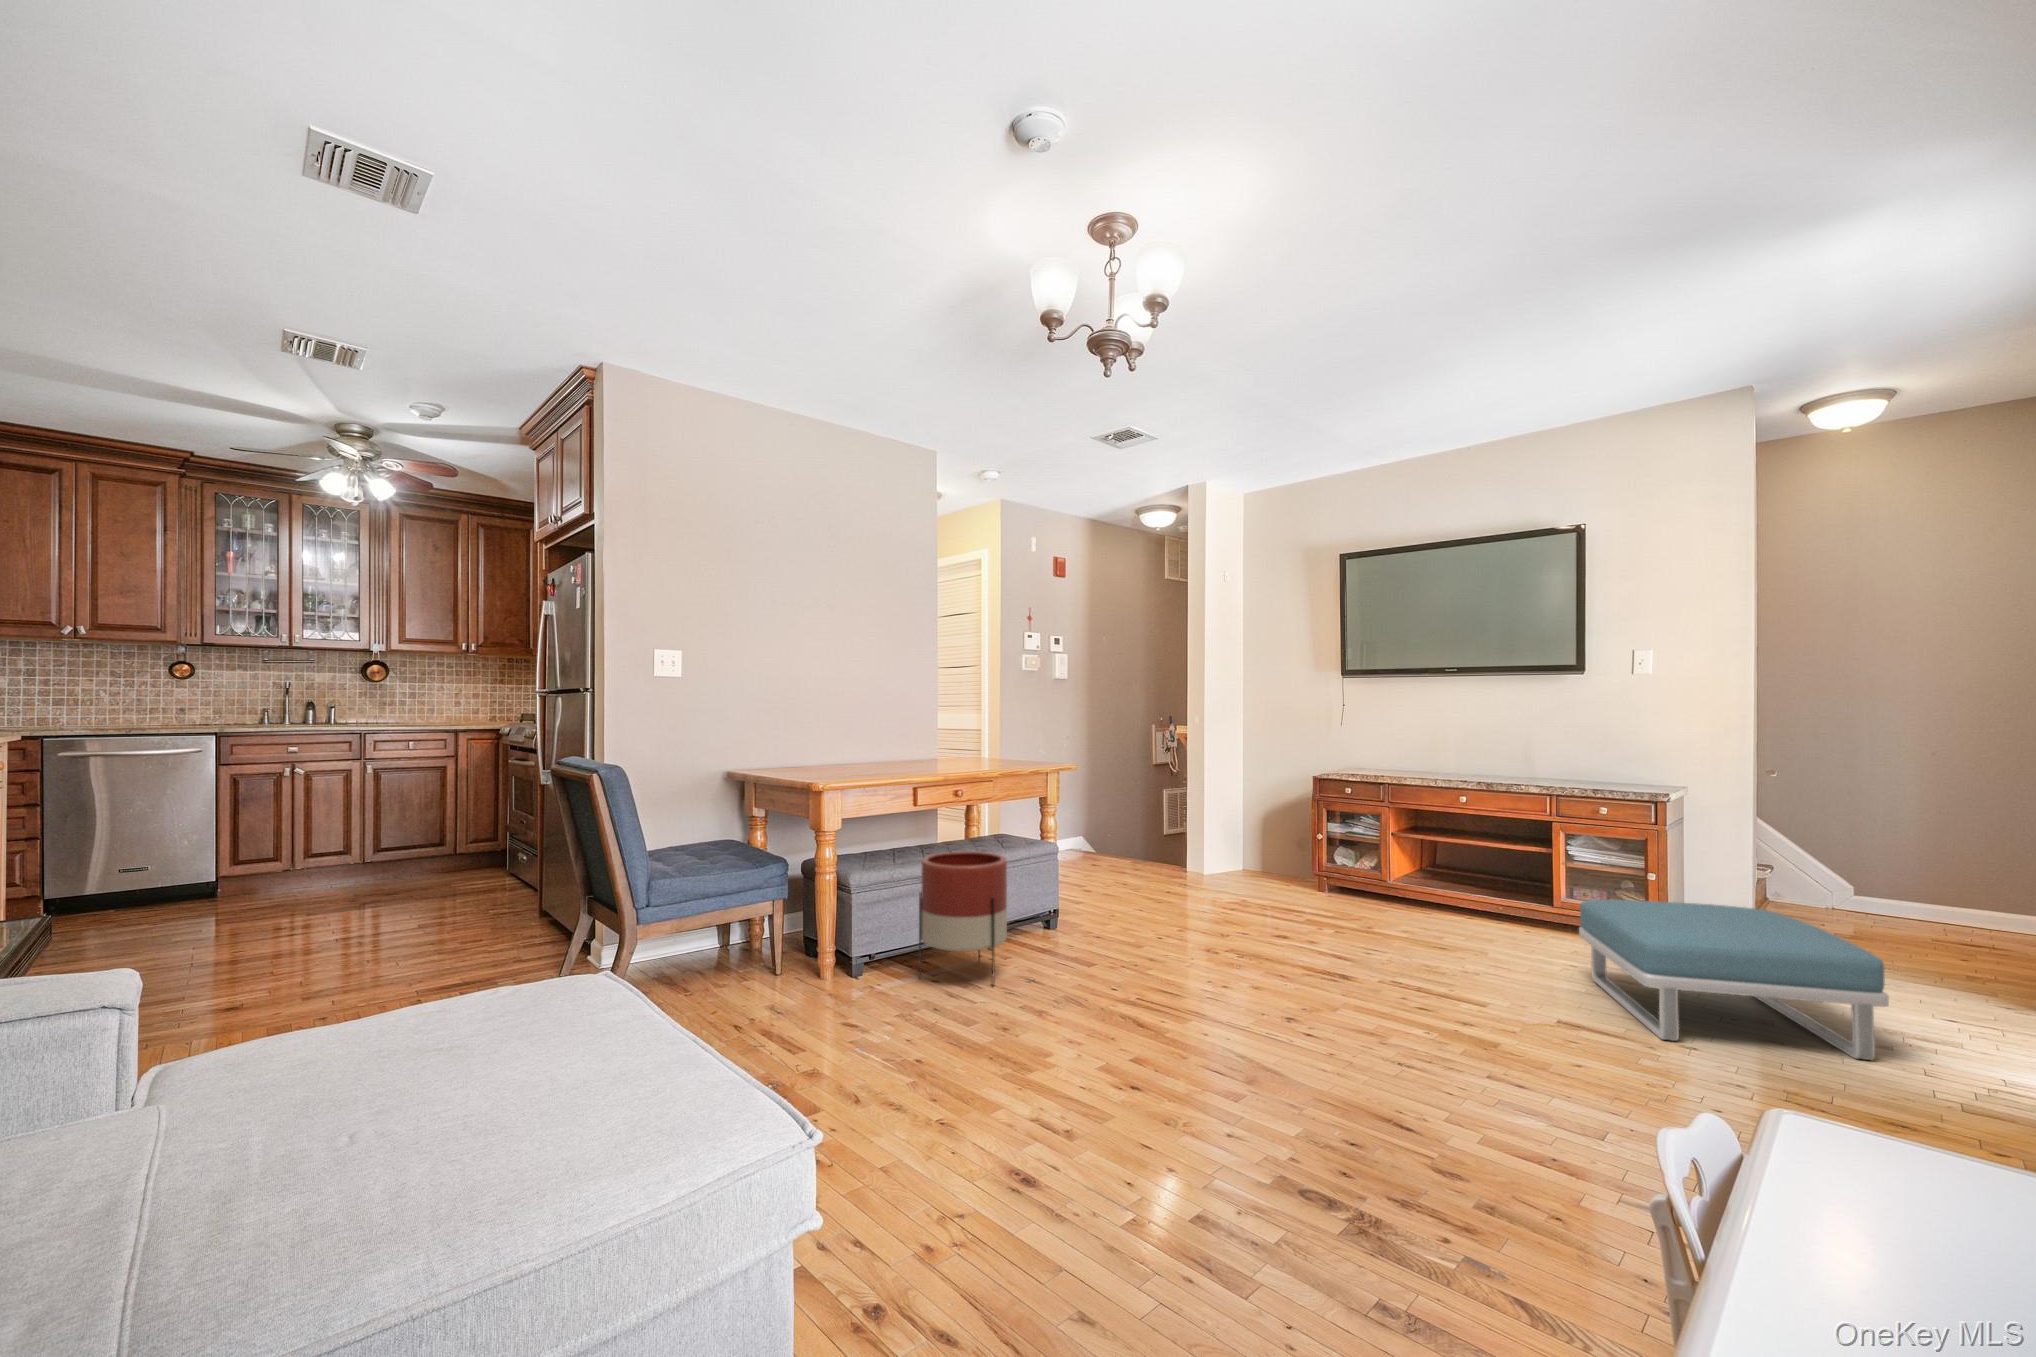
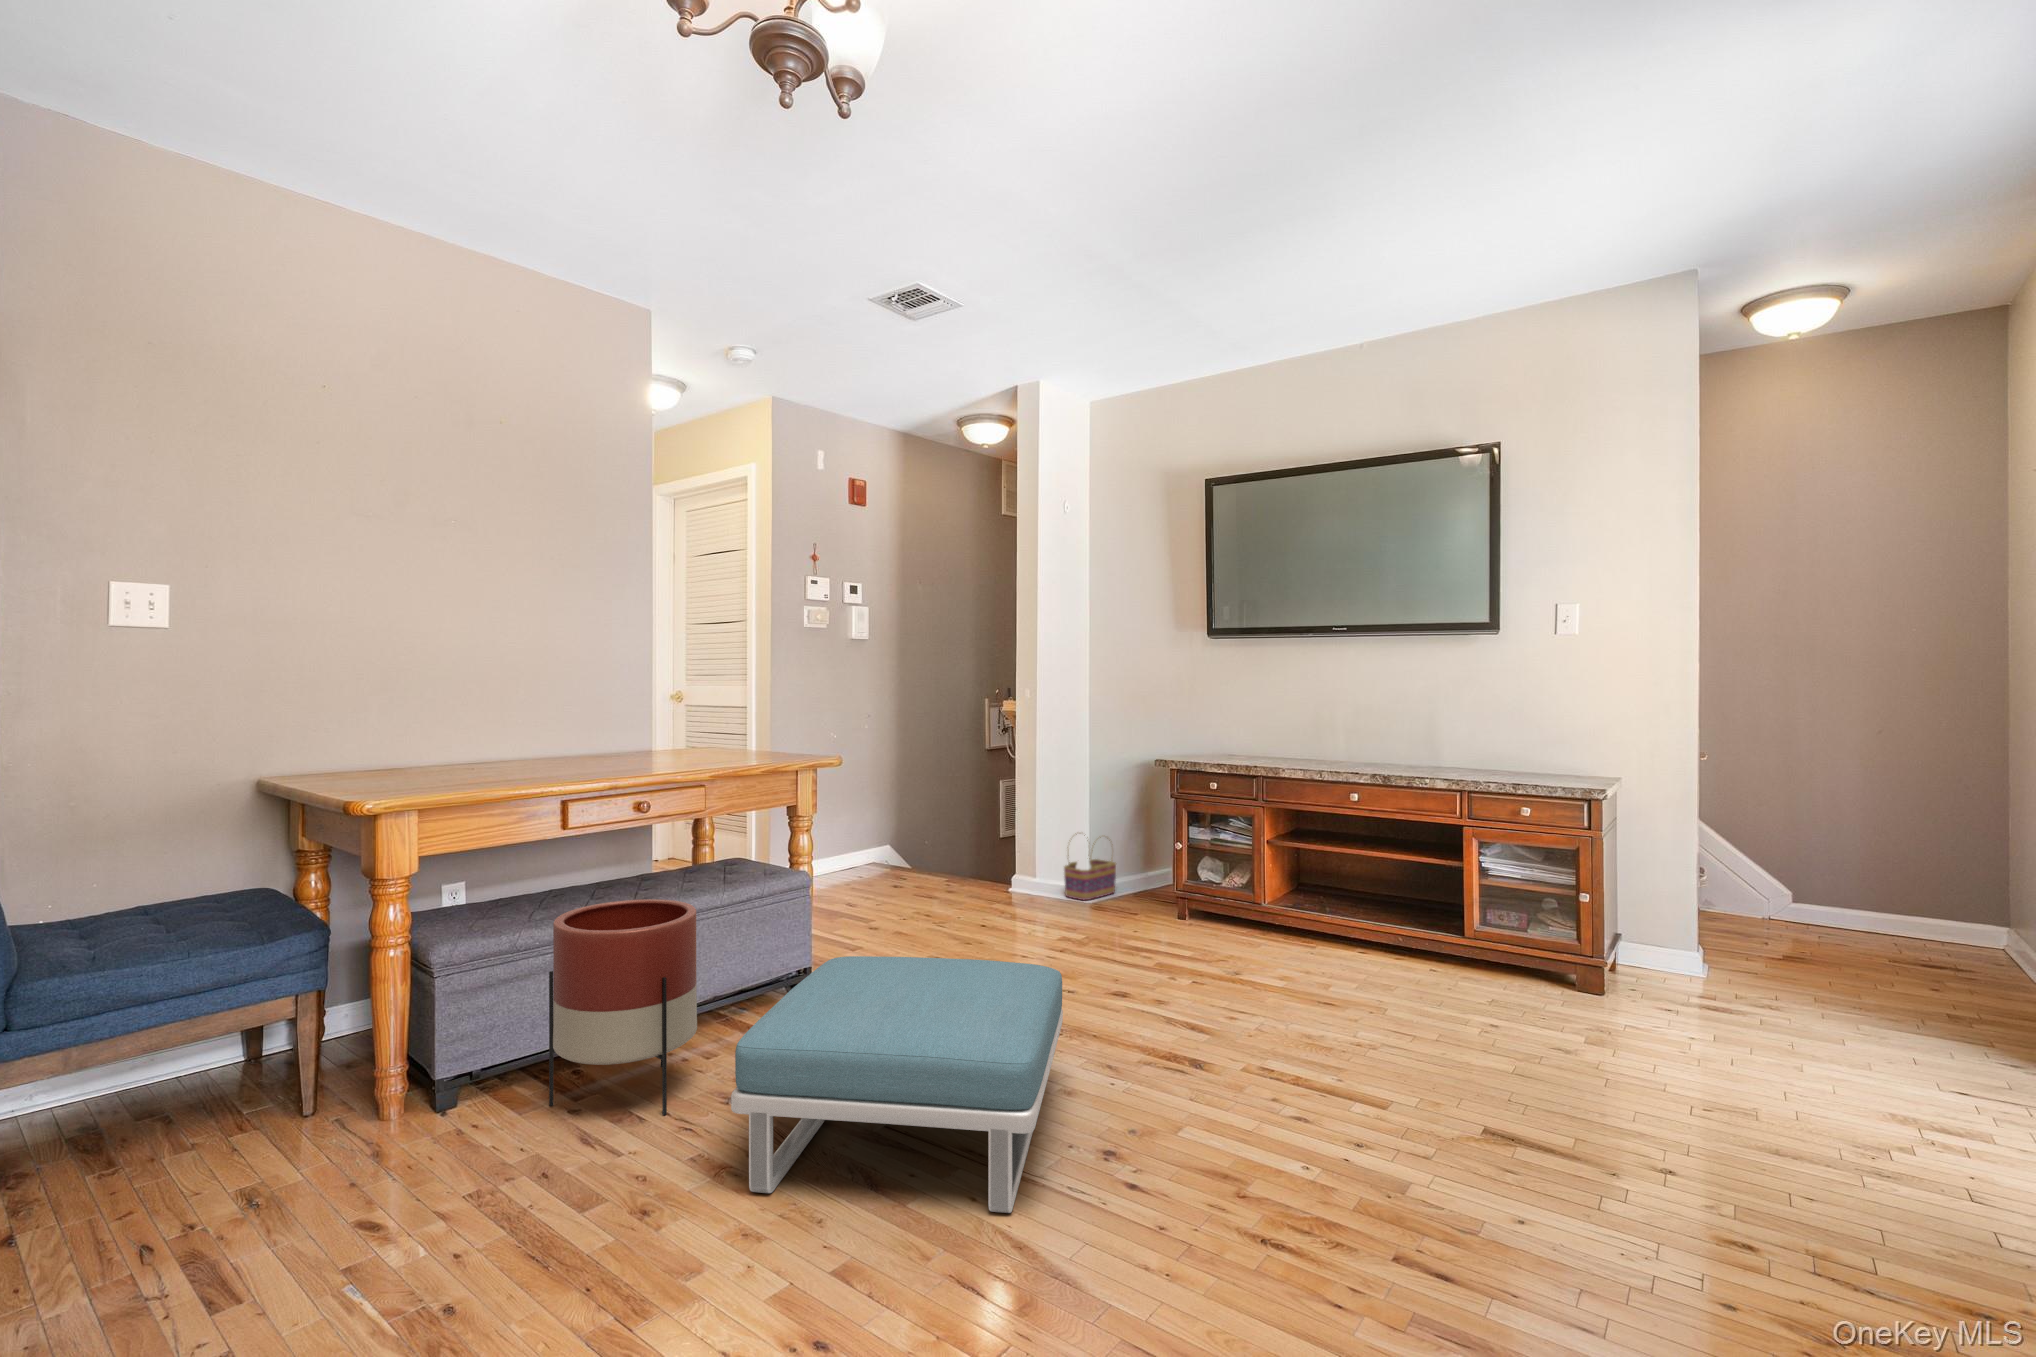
basket: none [1227,826,1268,878] -> present [1064,837,1116,900]
footstool: present [1579,900,1889,1060] -> present [731,956,1063,1213]

